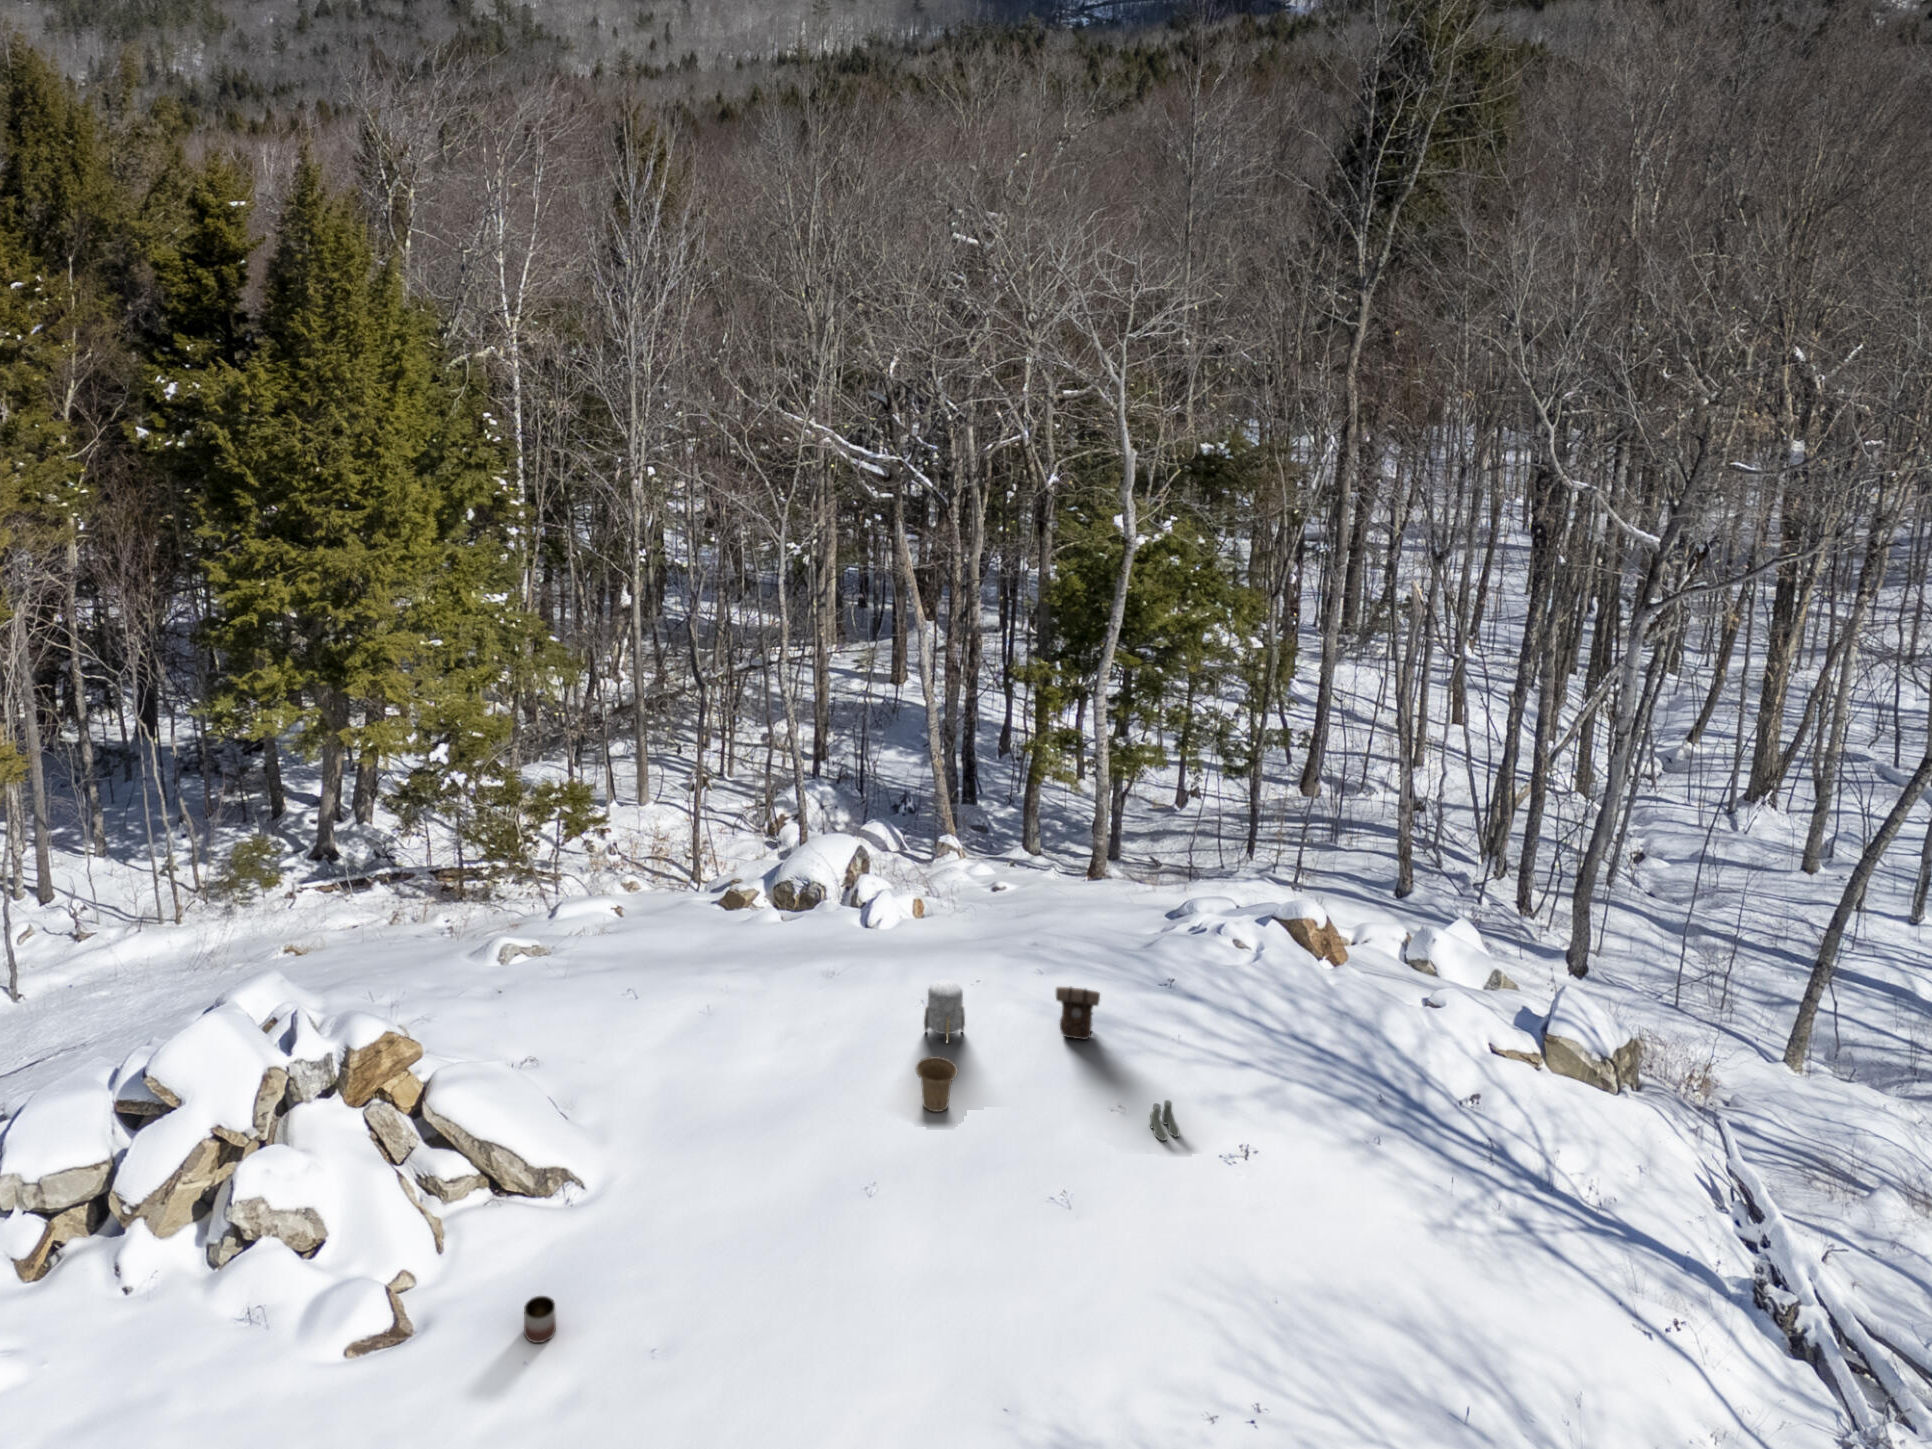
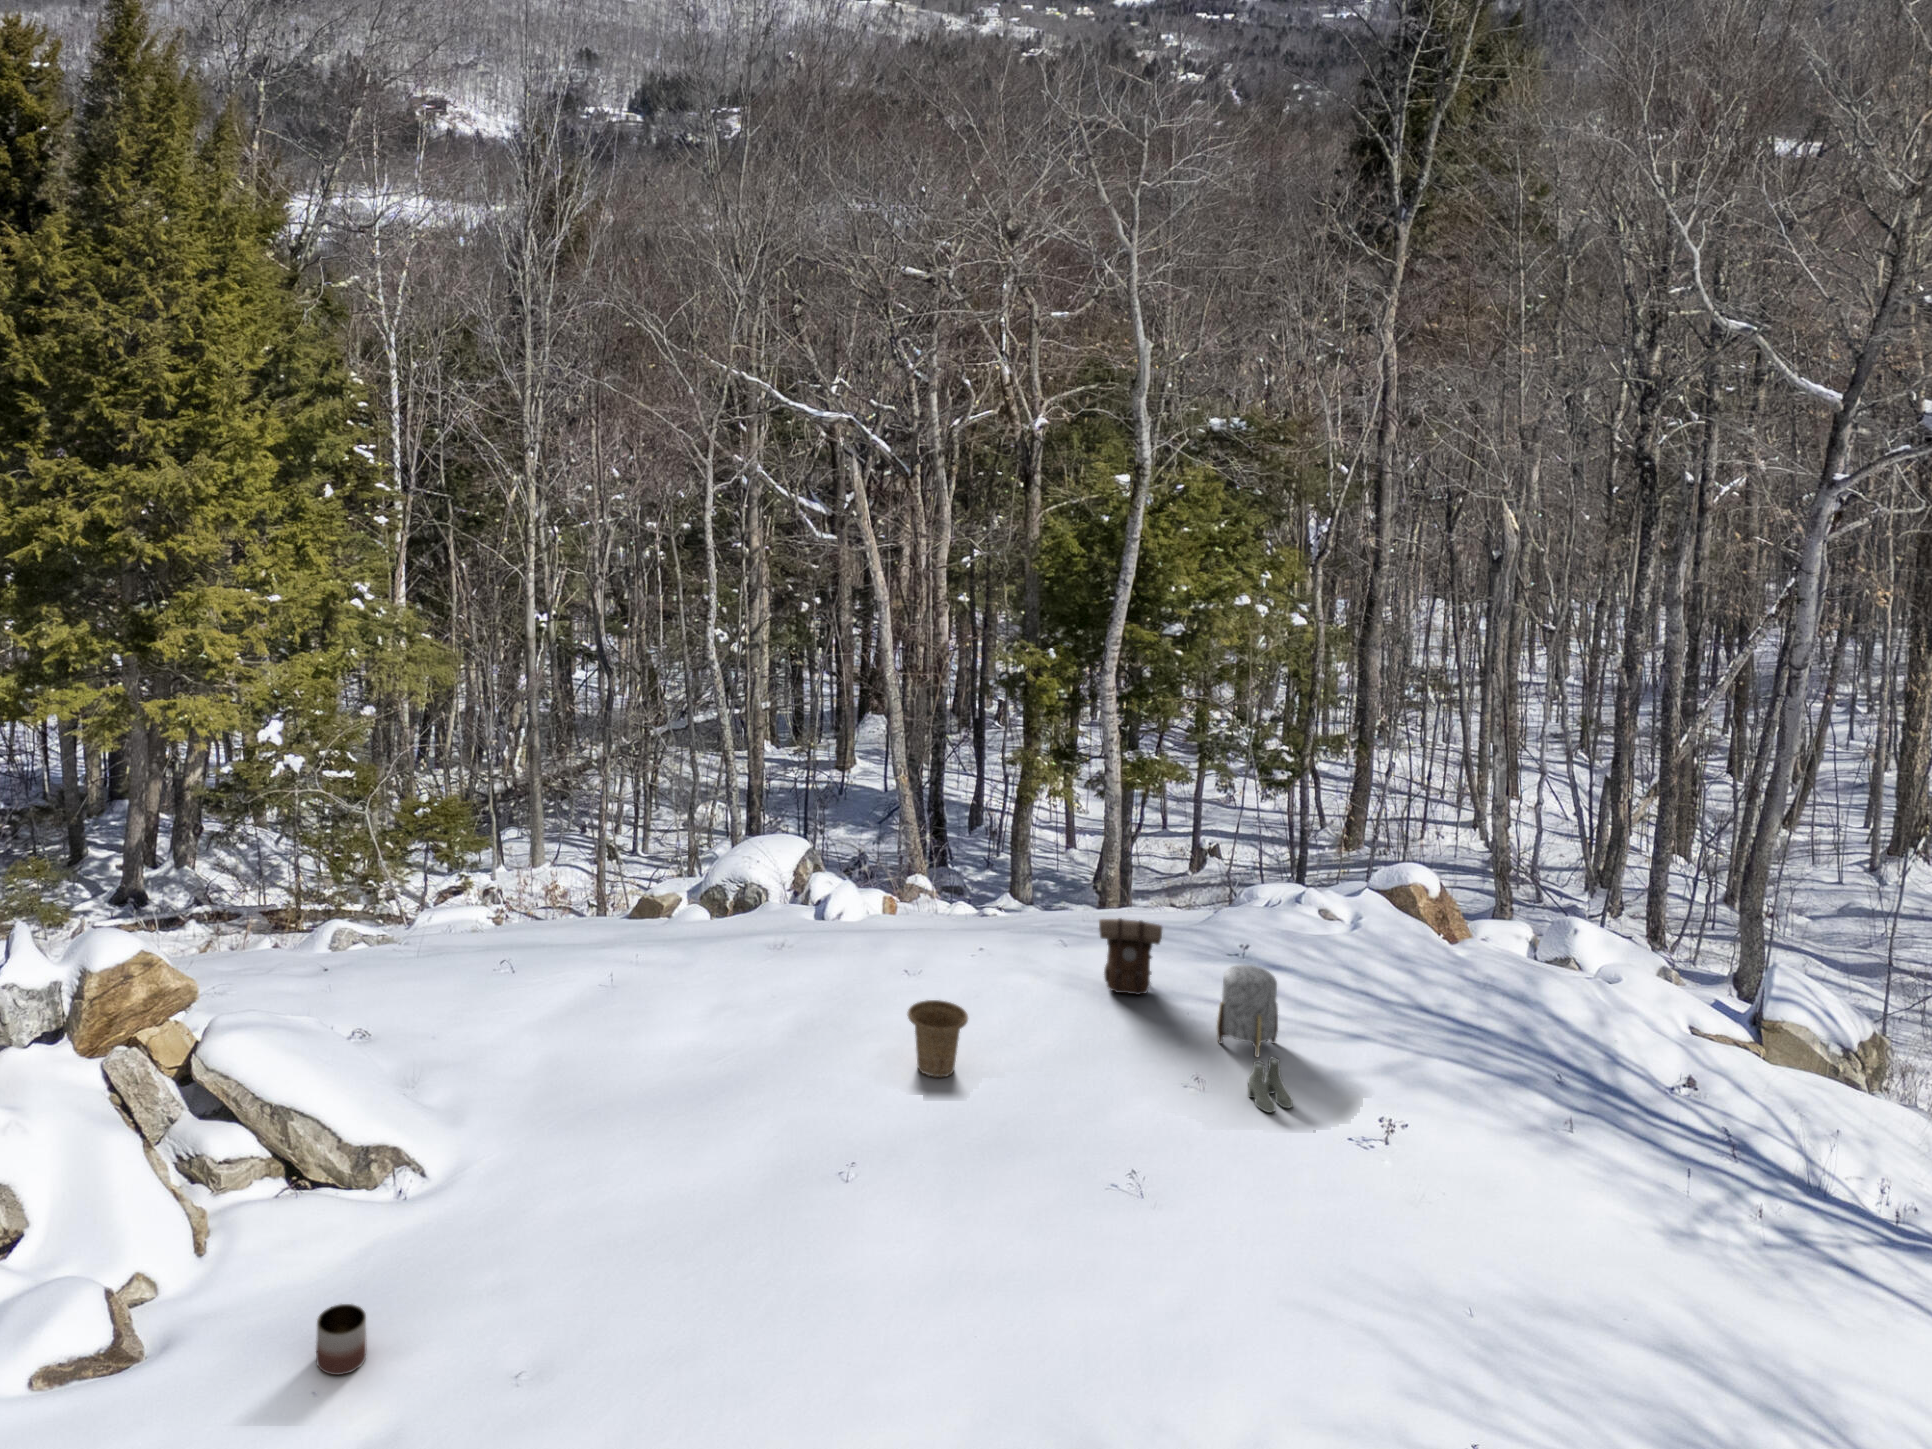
stool: present [924,980,965,1043] -> present [1217,965,1278,1057]

